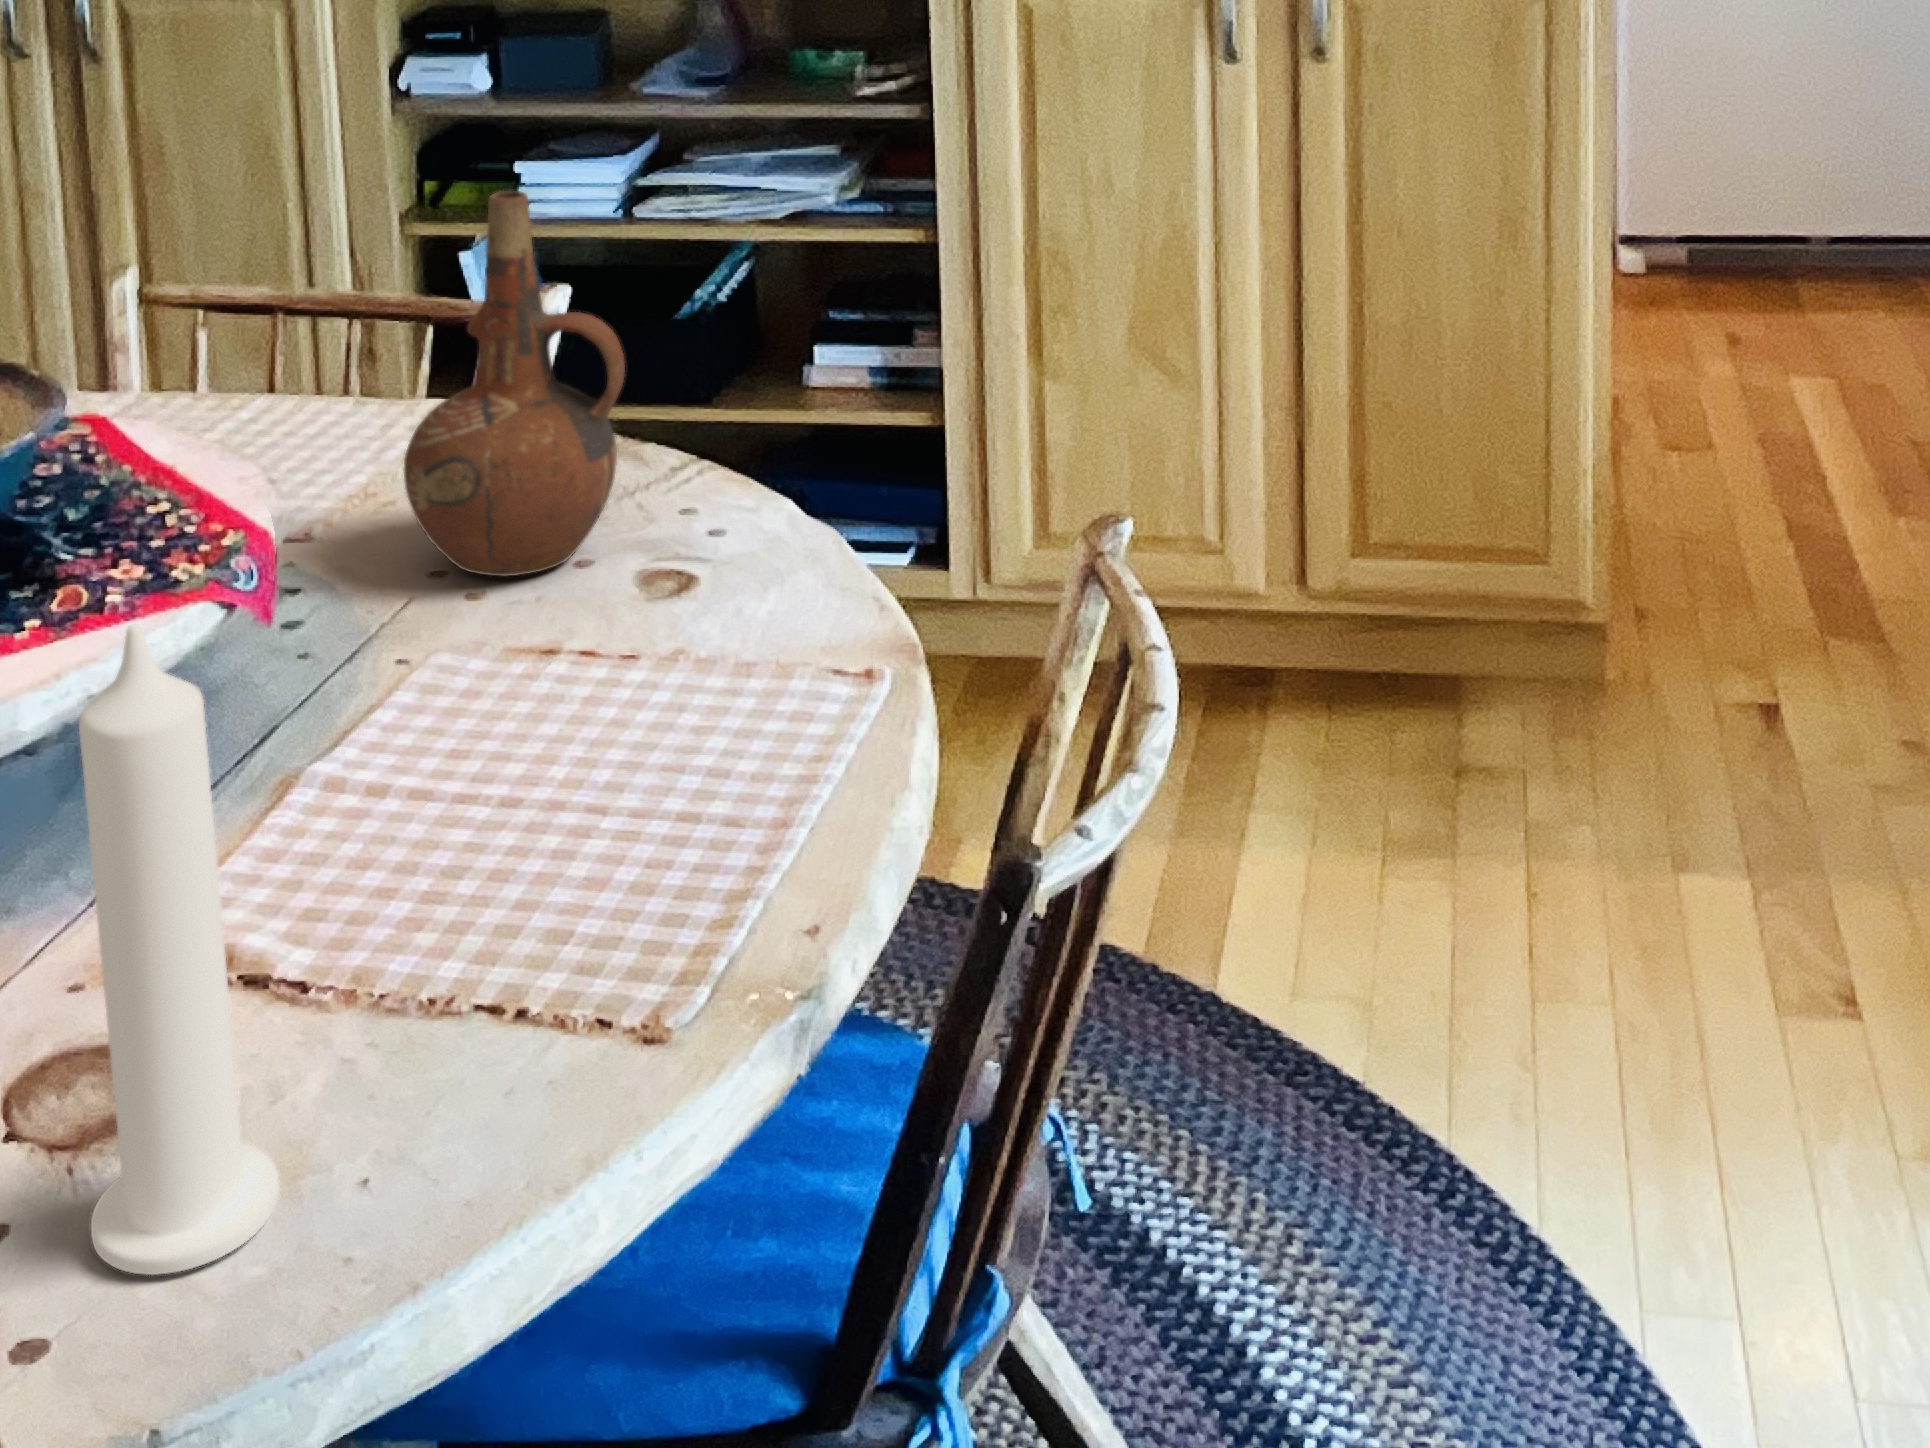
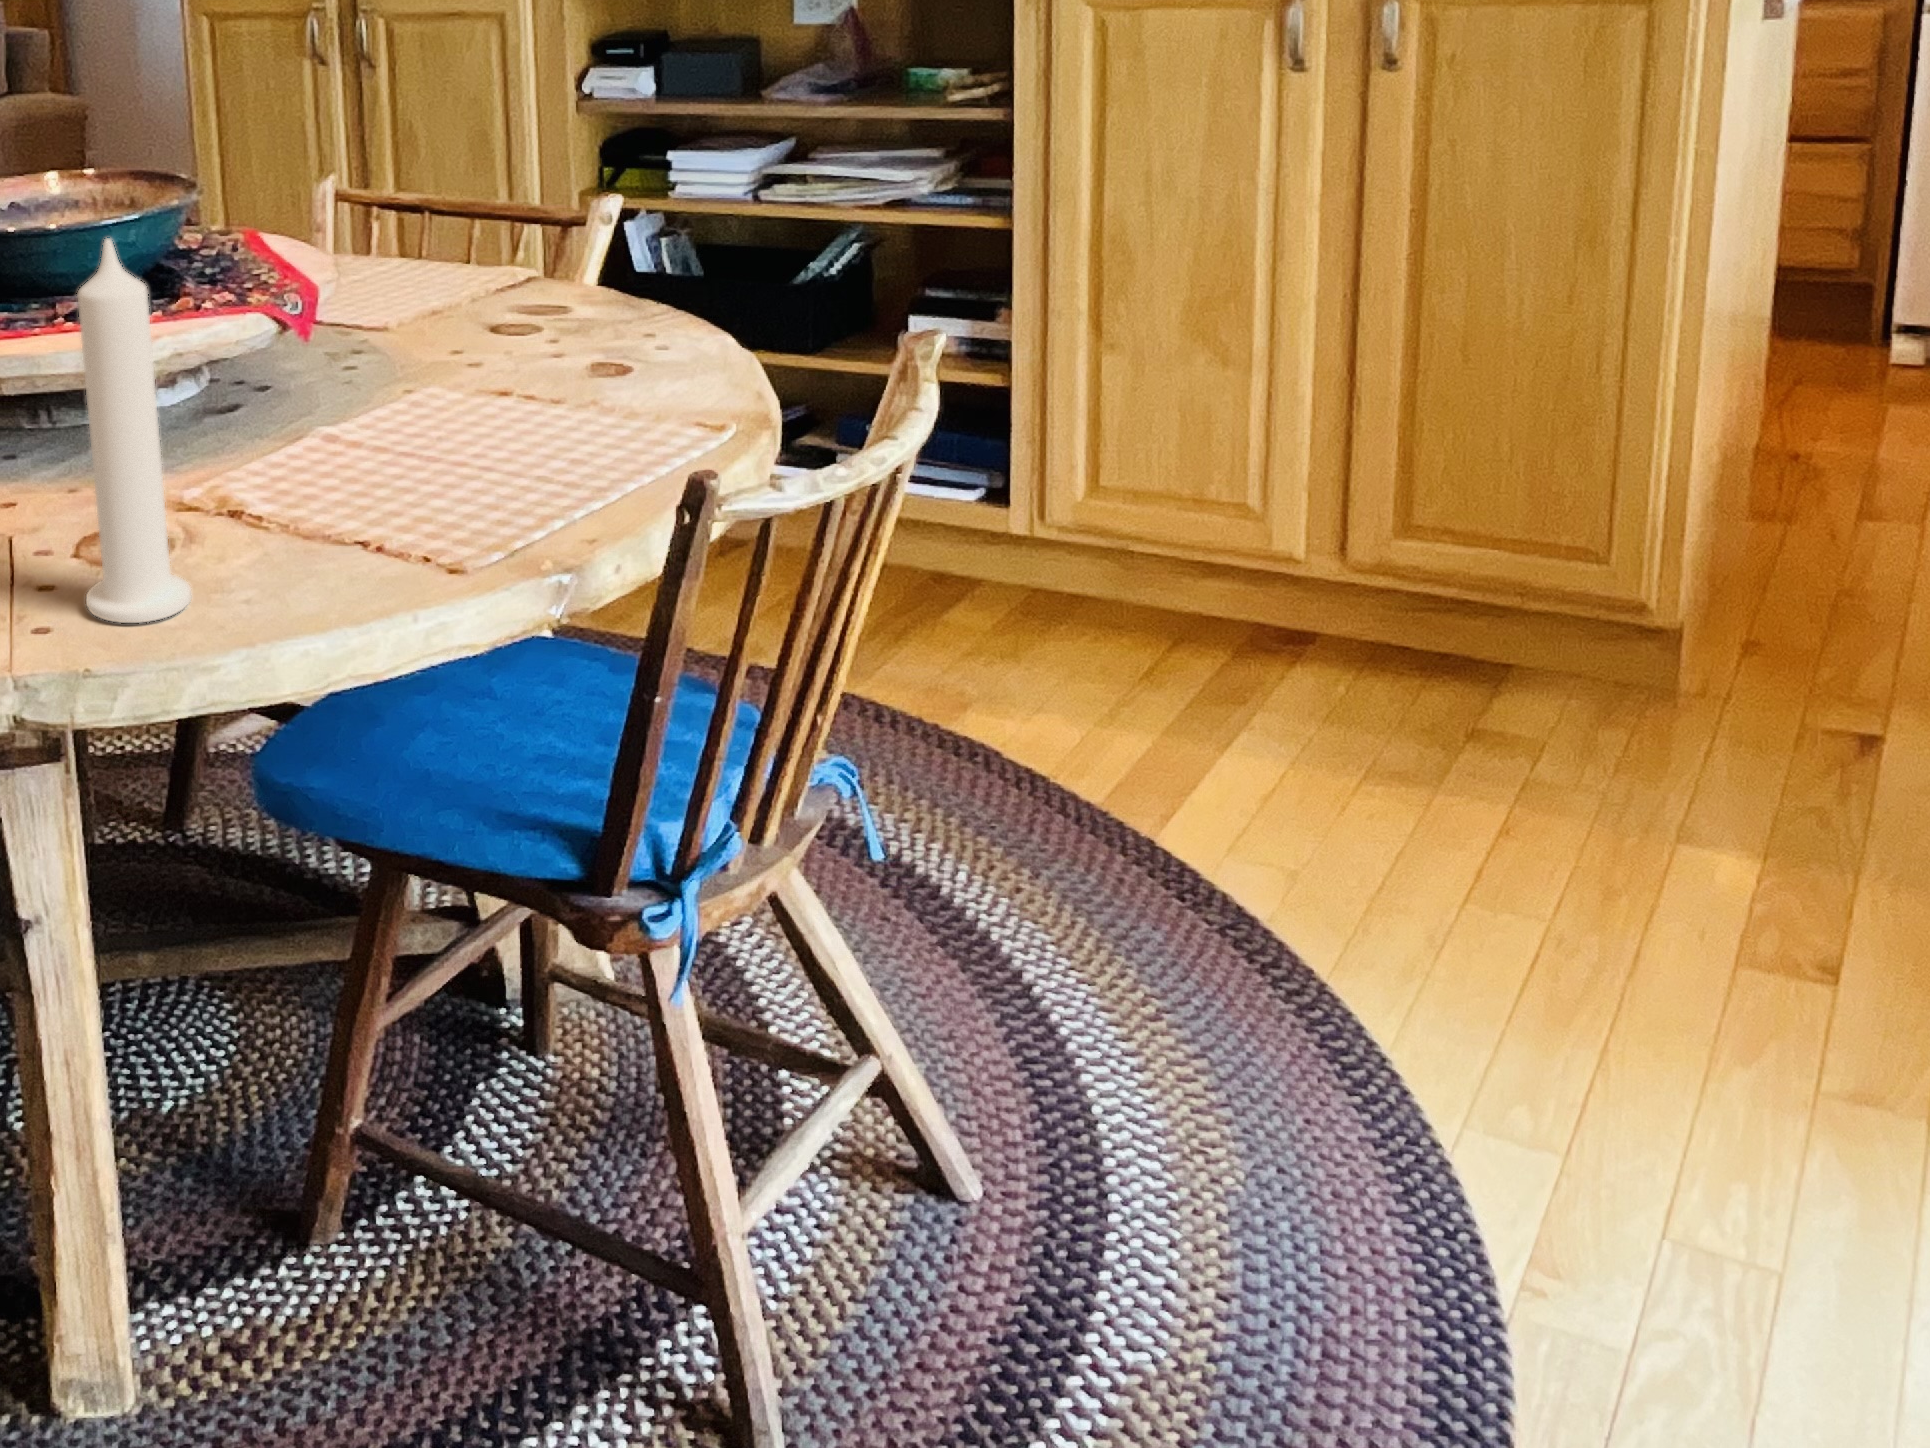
ceramic pitcher: present [404,191,625,576] -> none [430,85,589,358]

